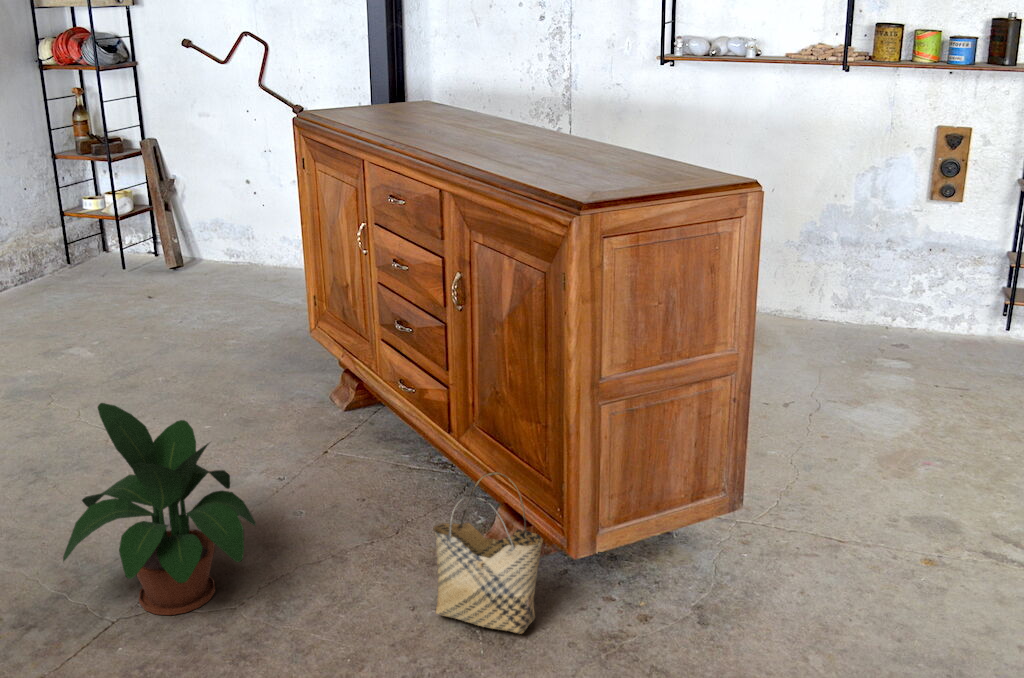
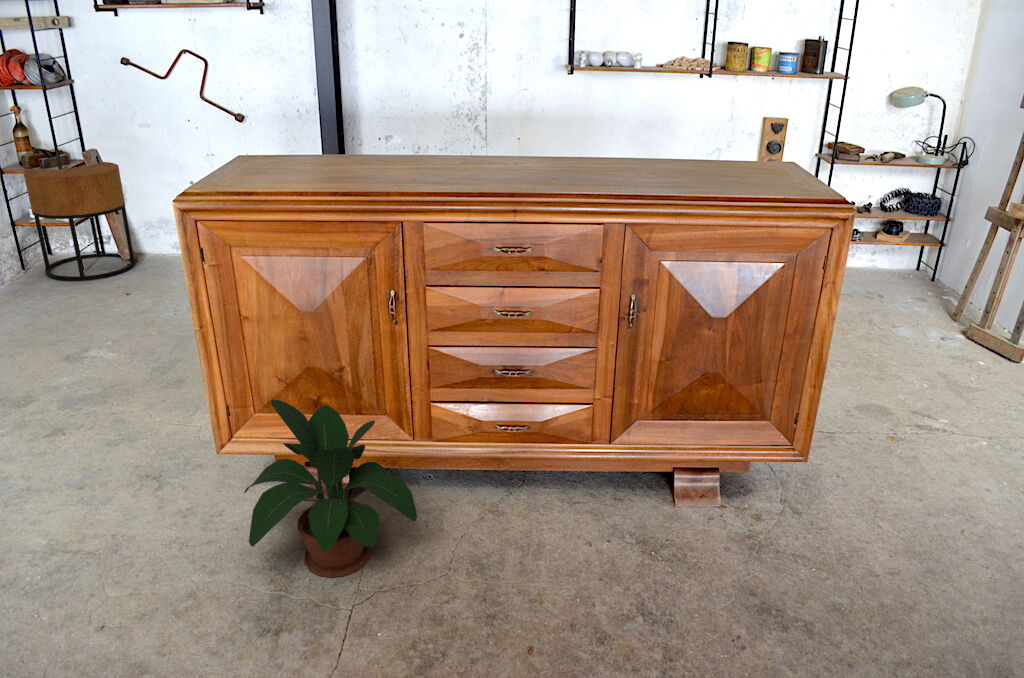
side table: none [72,150,180,278] -> present [23,162,135,281]
woven basket: present [433,472,543,634] -> none [562,416,652,541]

